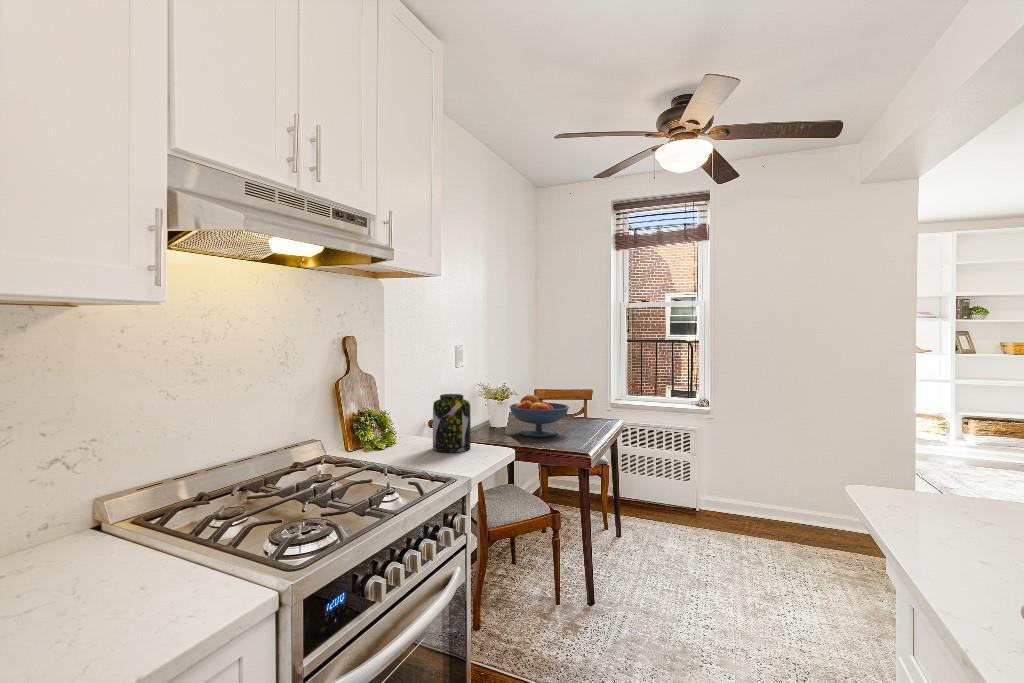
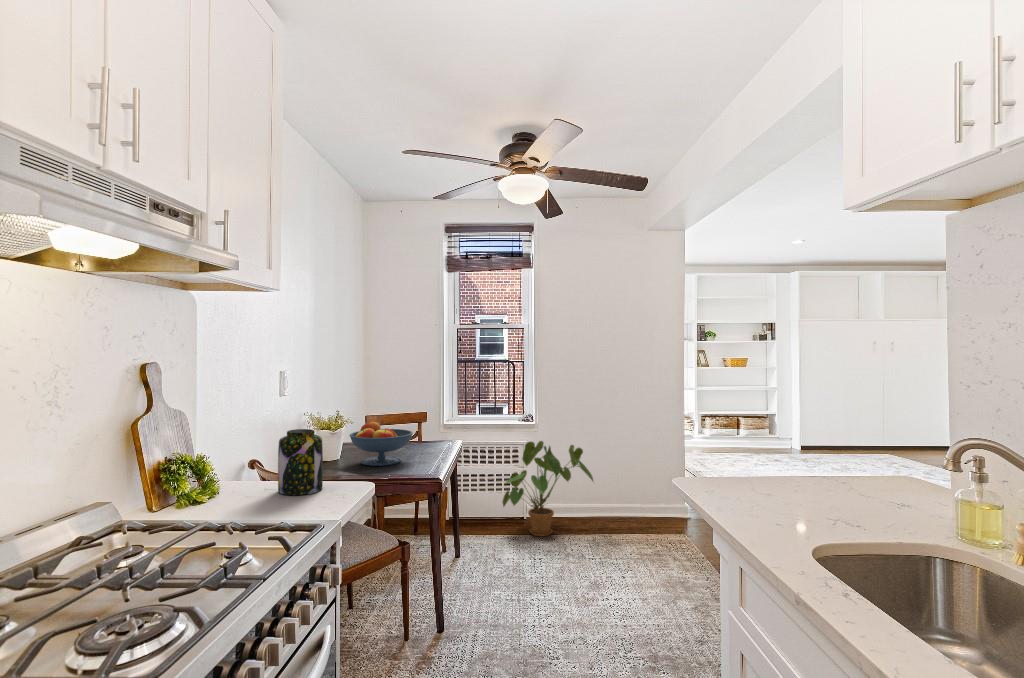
house plant: none [668,426,774,526] -> present [503,441,593,536]

